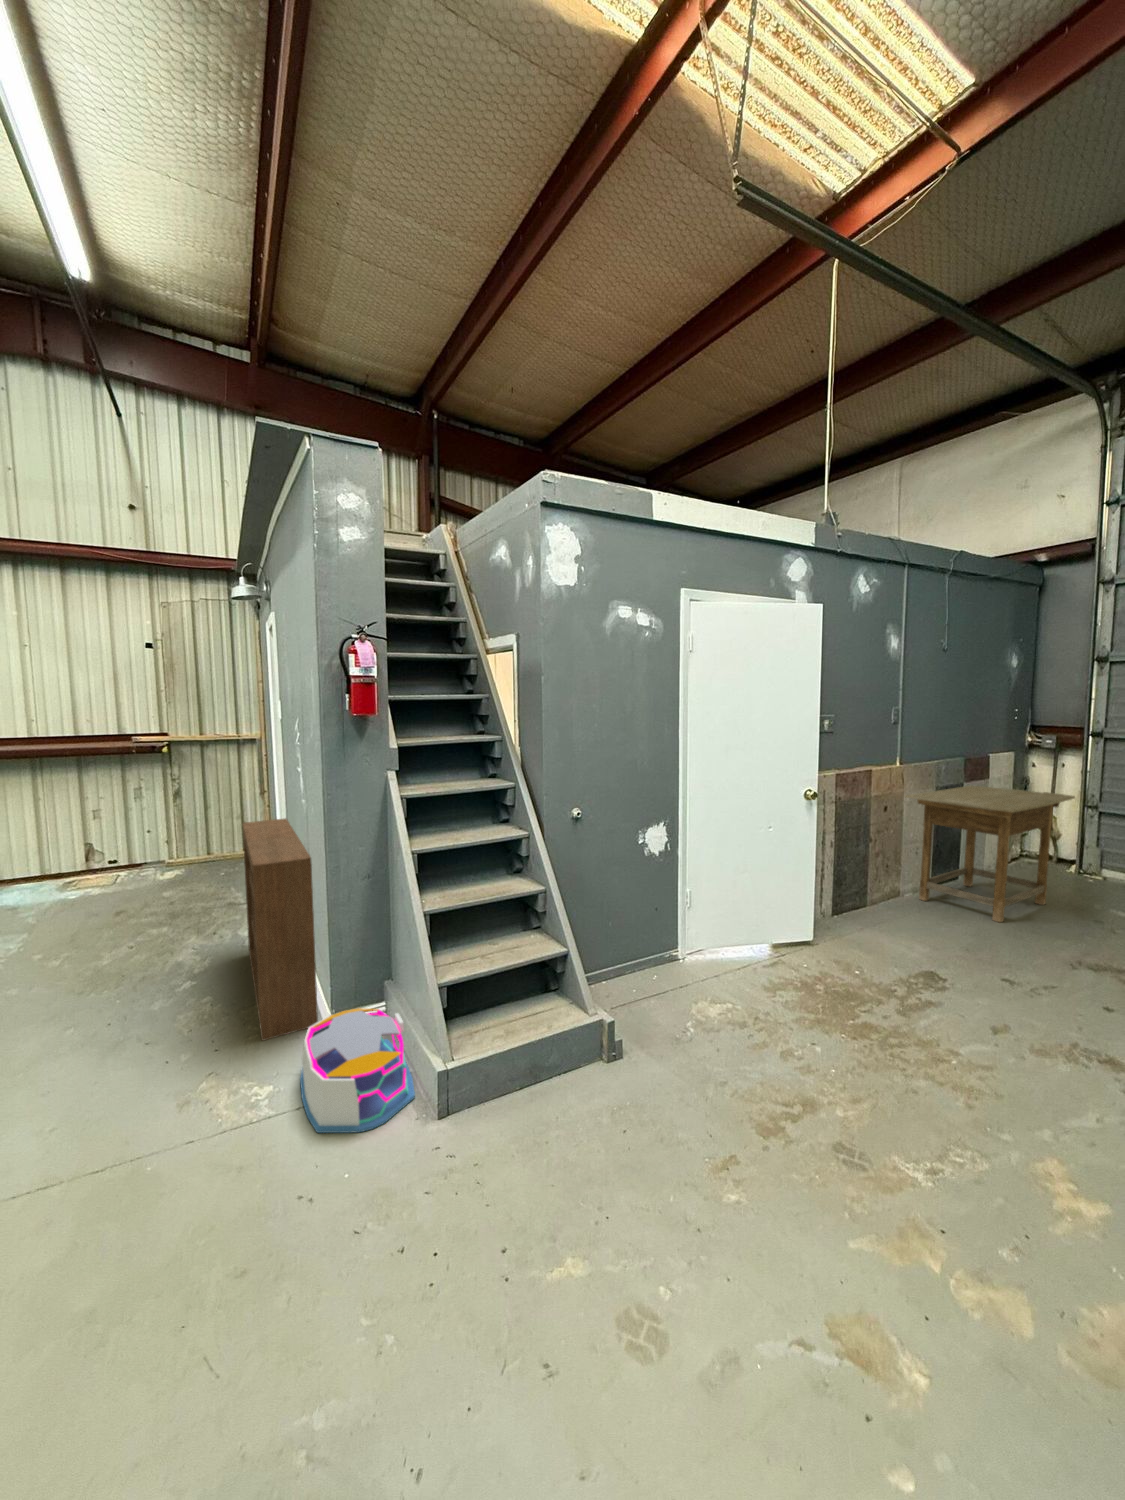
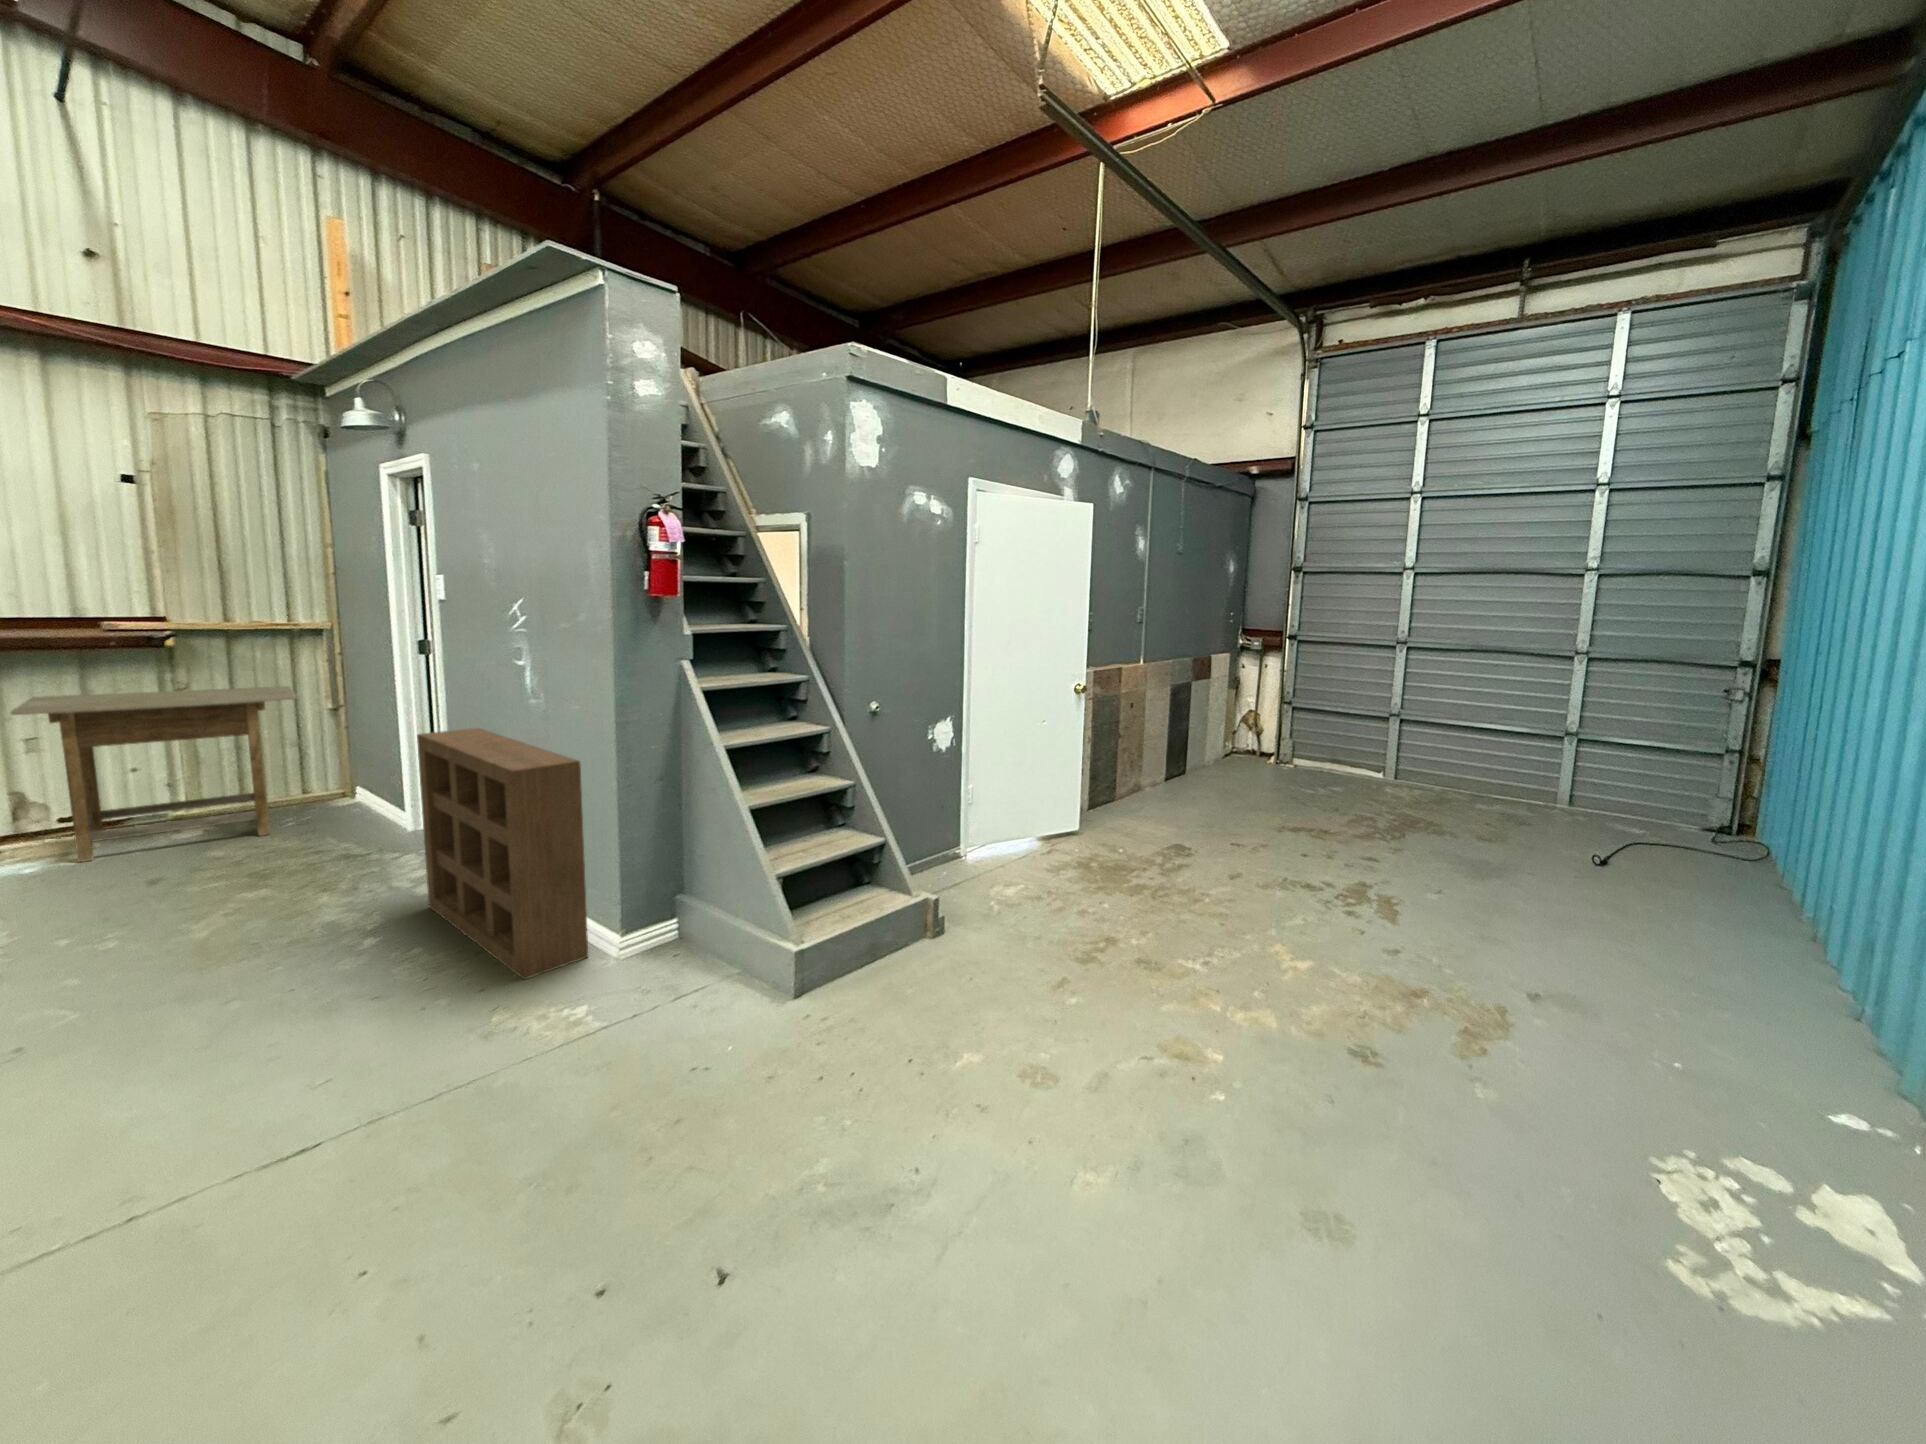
desk: present [905,786,1075,922] -> present [11,686,298,862]
storage bin: present [300,1008,415,1133] -> none [599,918,749,1035]

